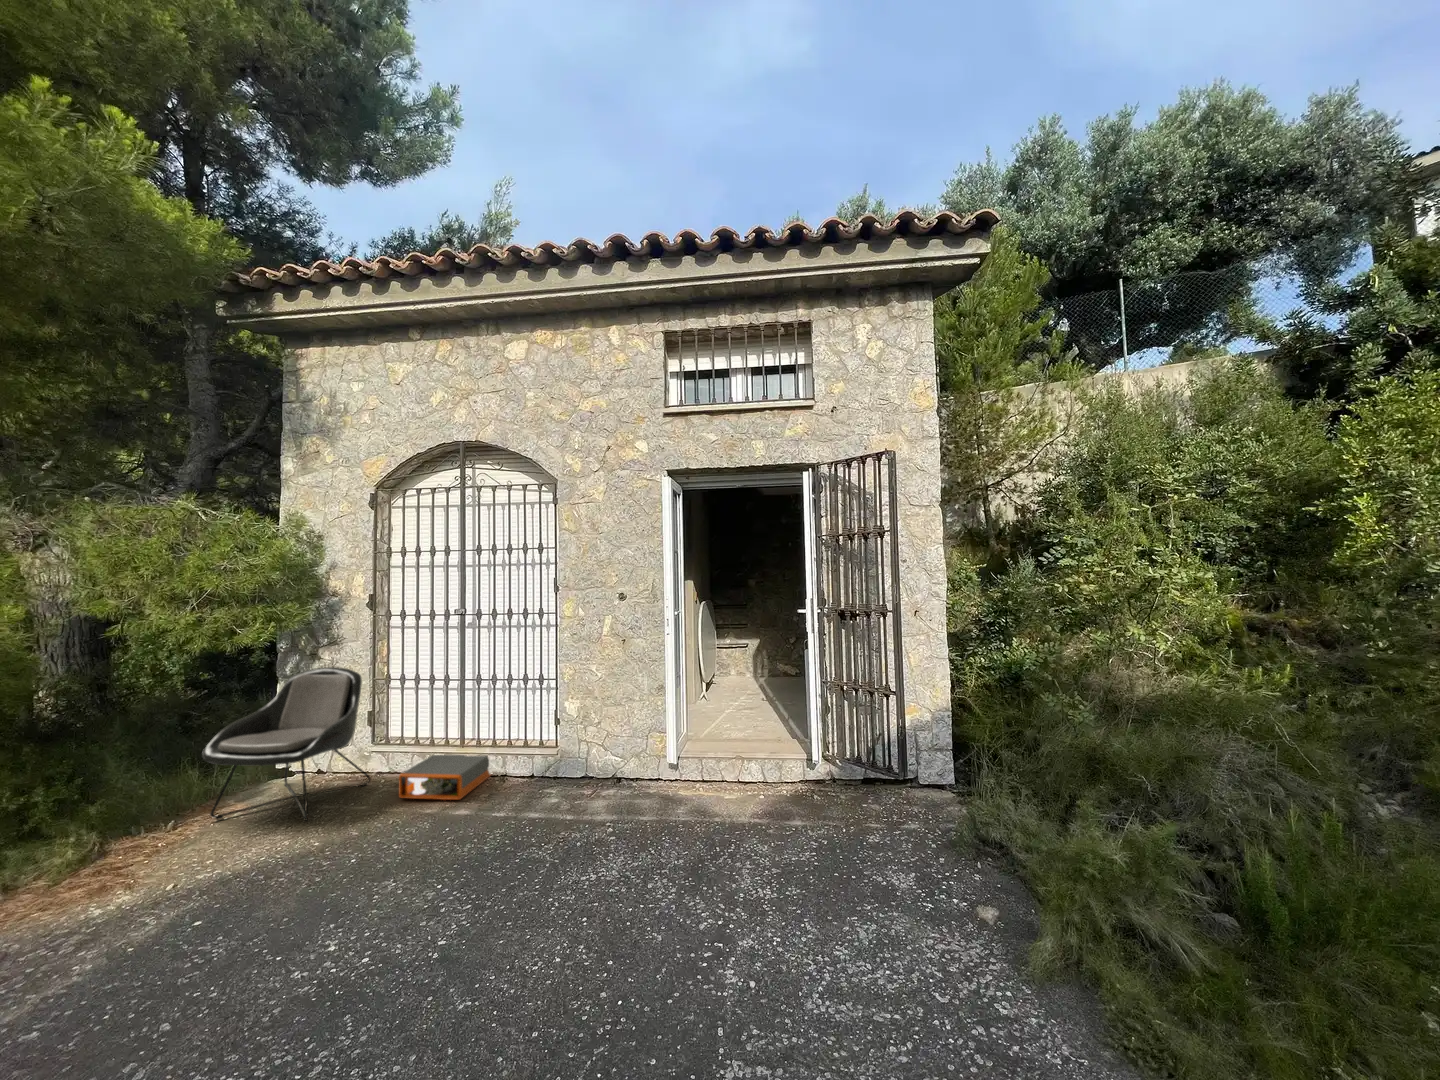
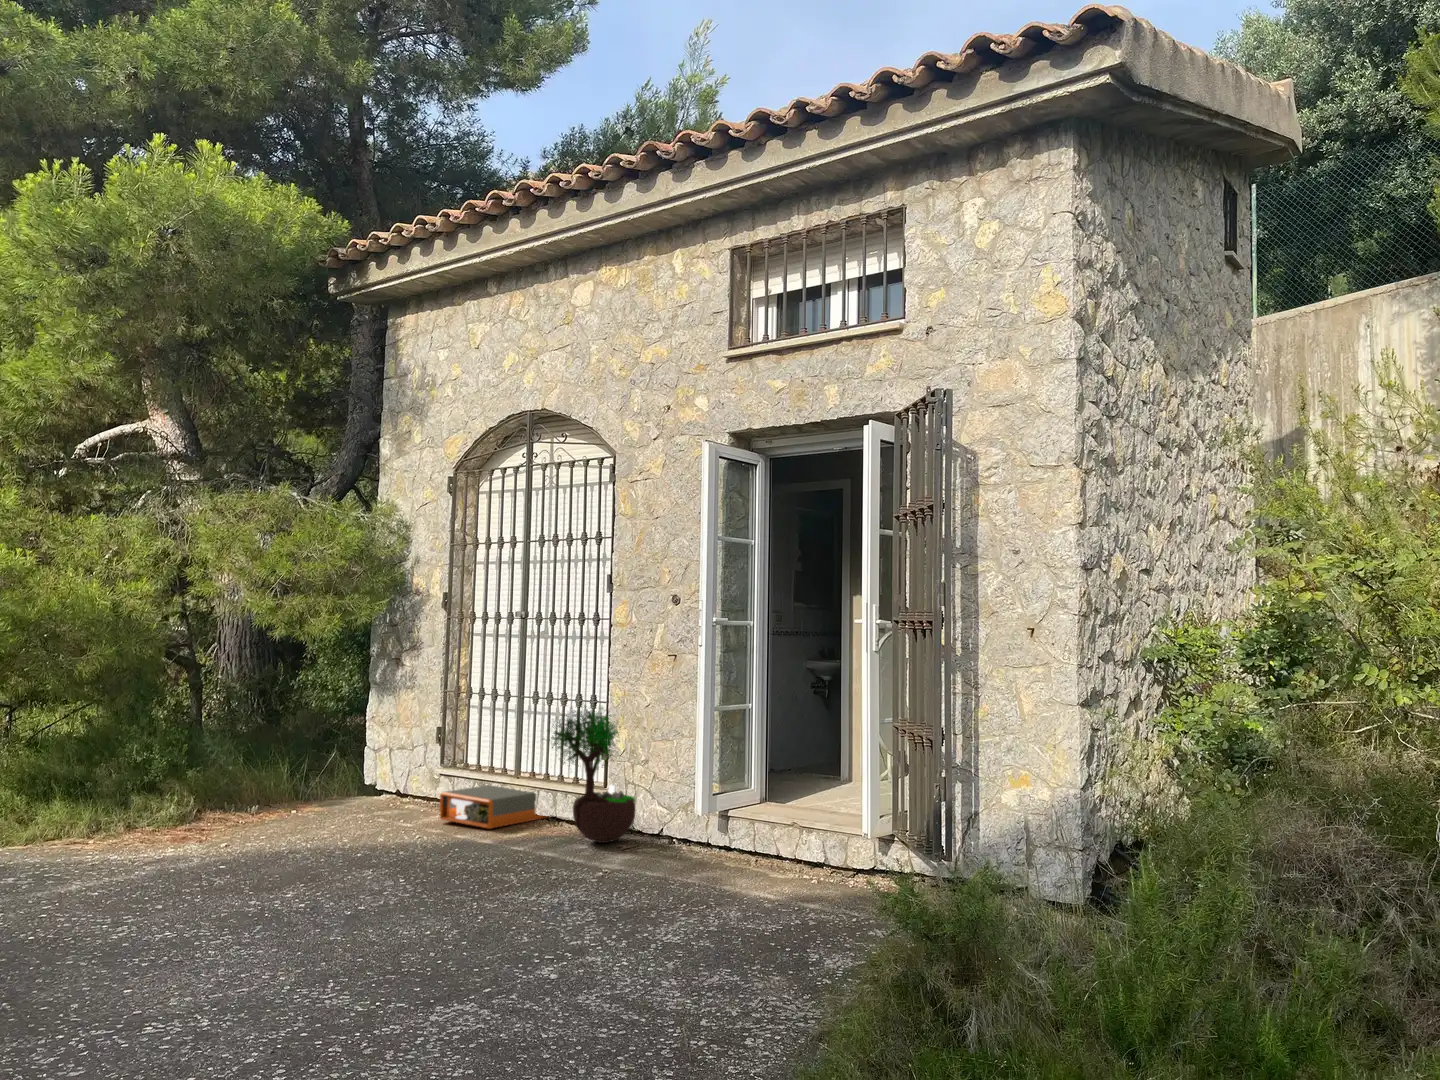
lounge chair: present [202,667,370,821] -> none [281,674,434,824]
potted tree: none [531,680,602,797] -> present [542,703,636,843]

